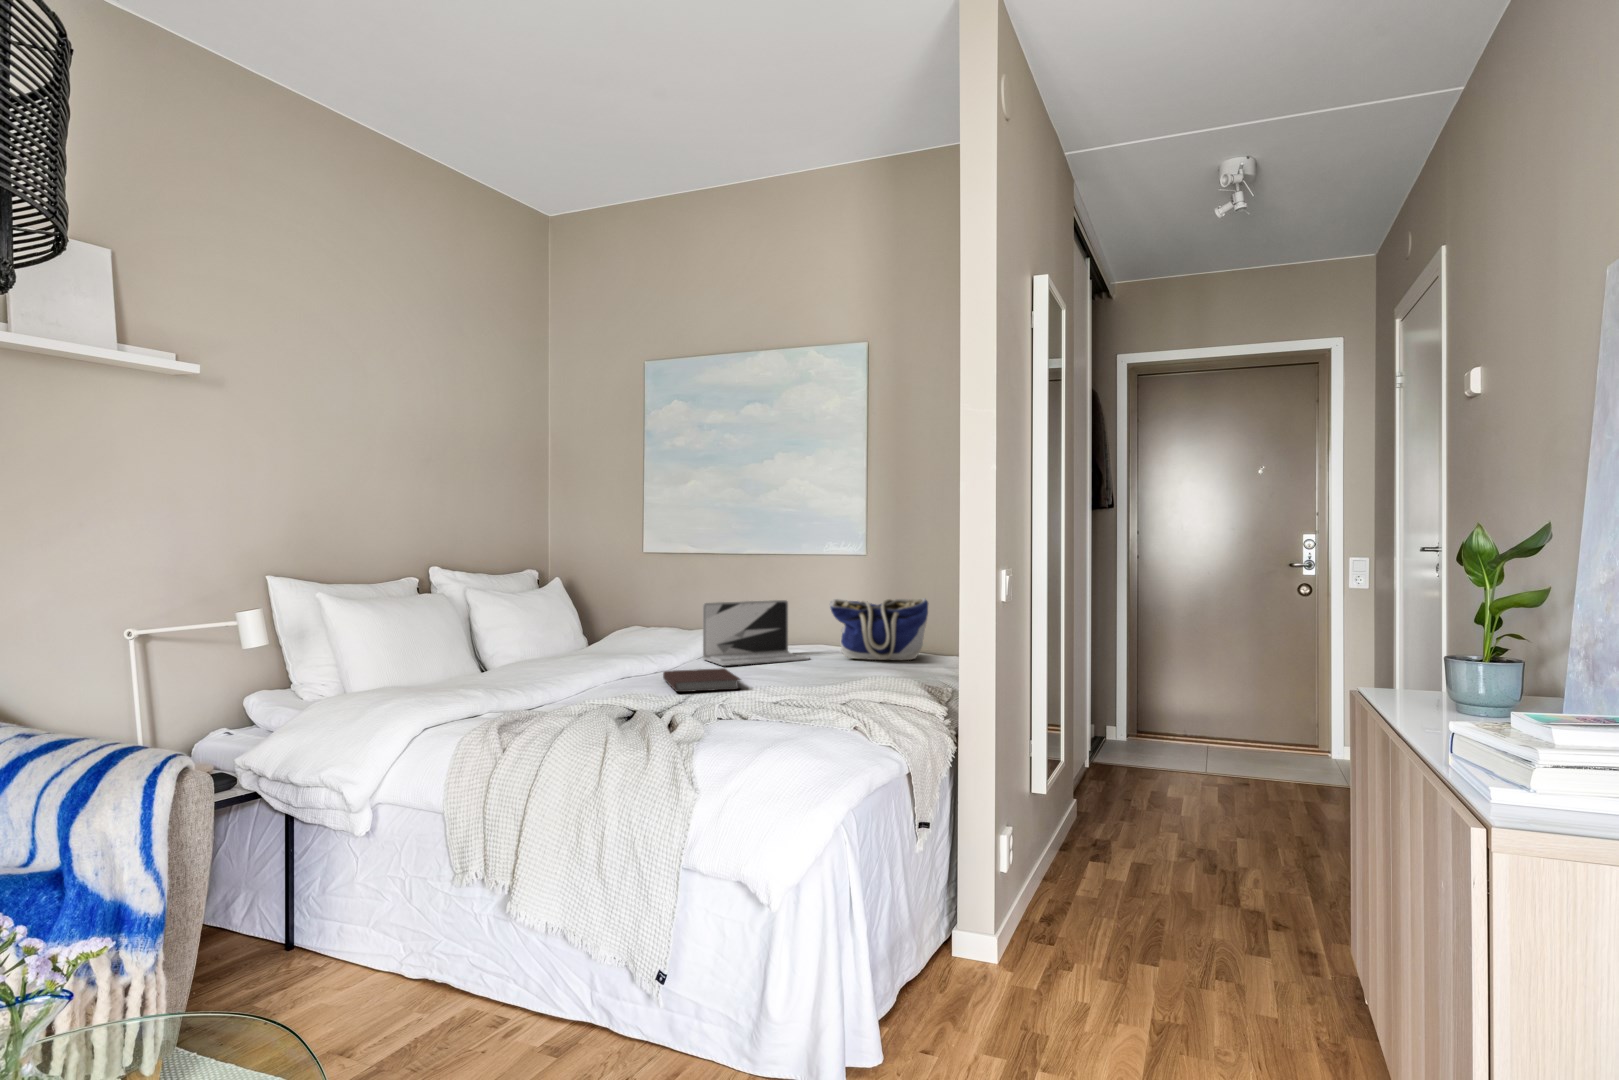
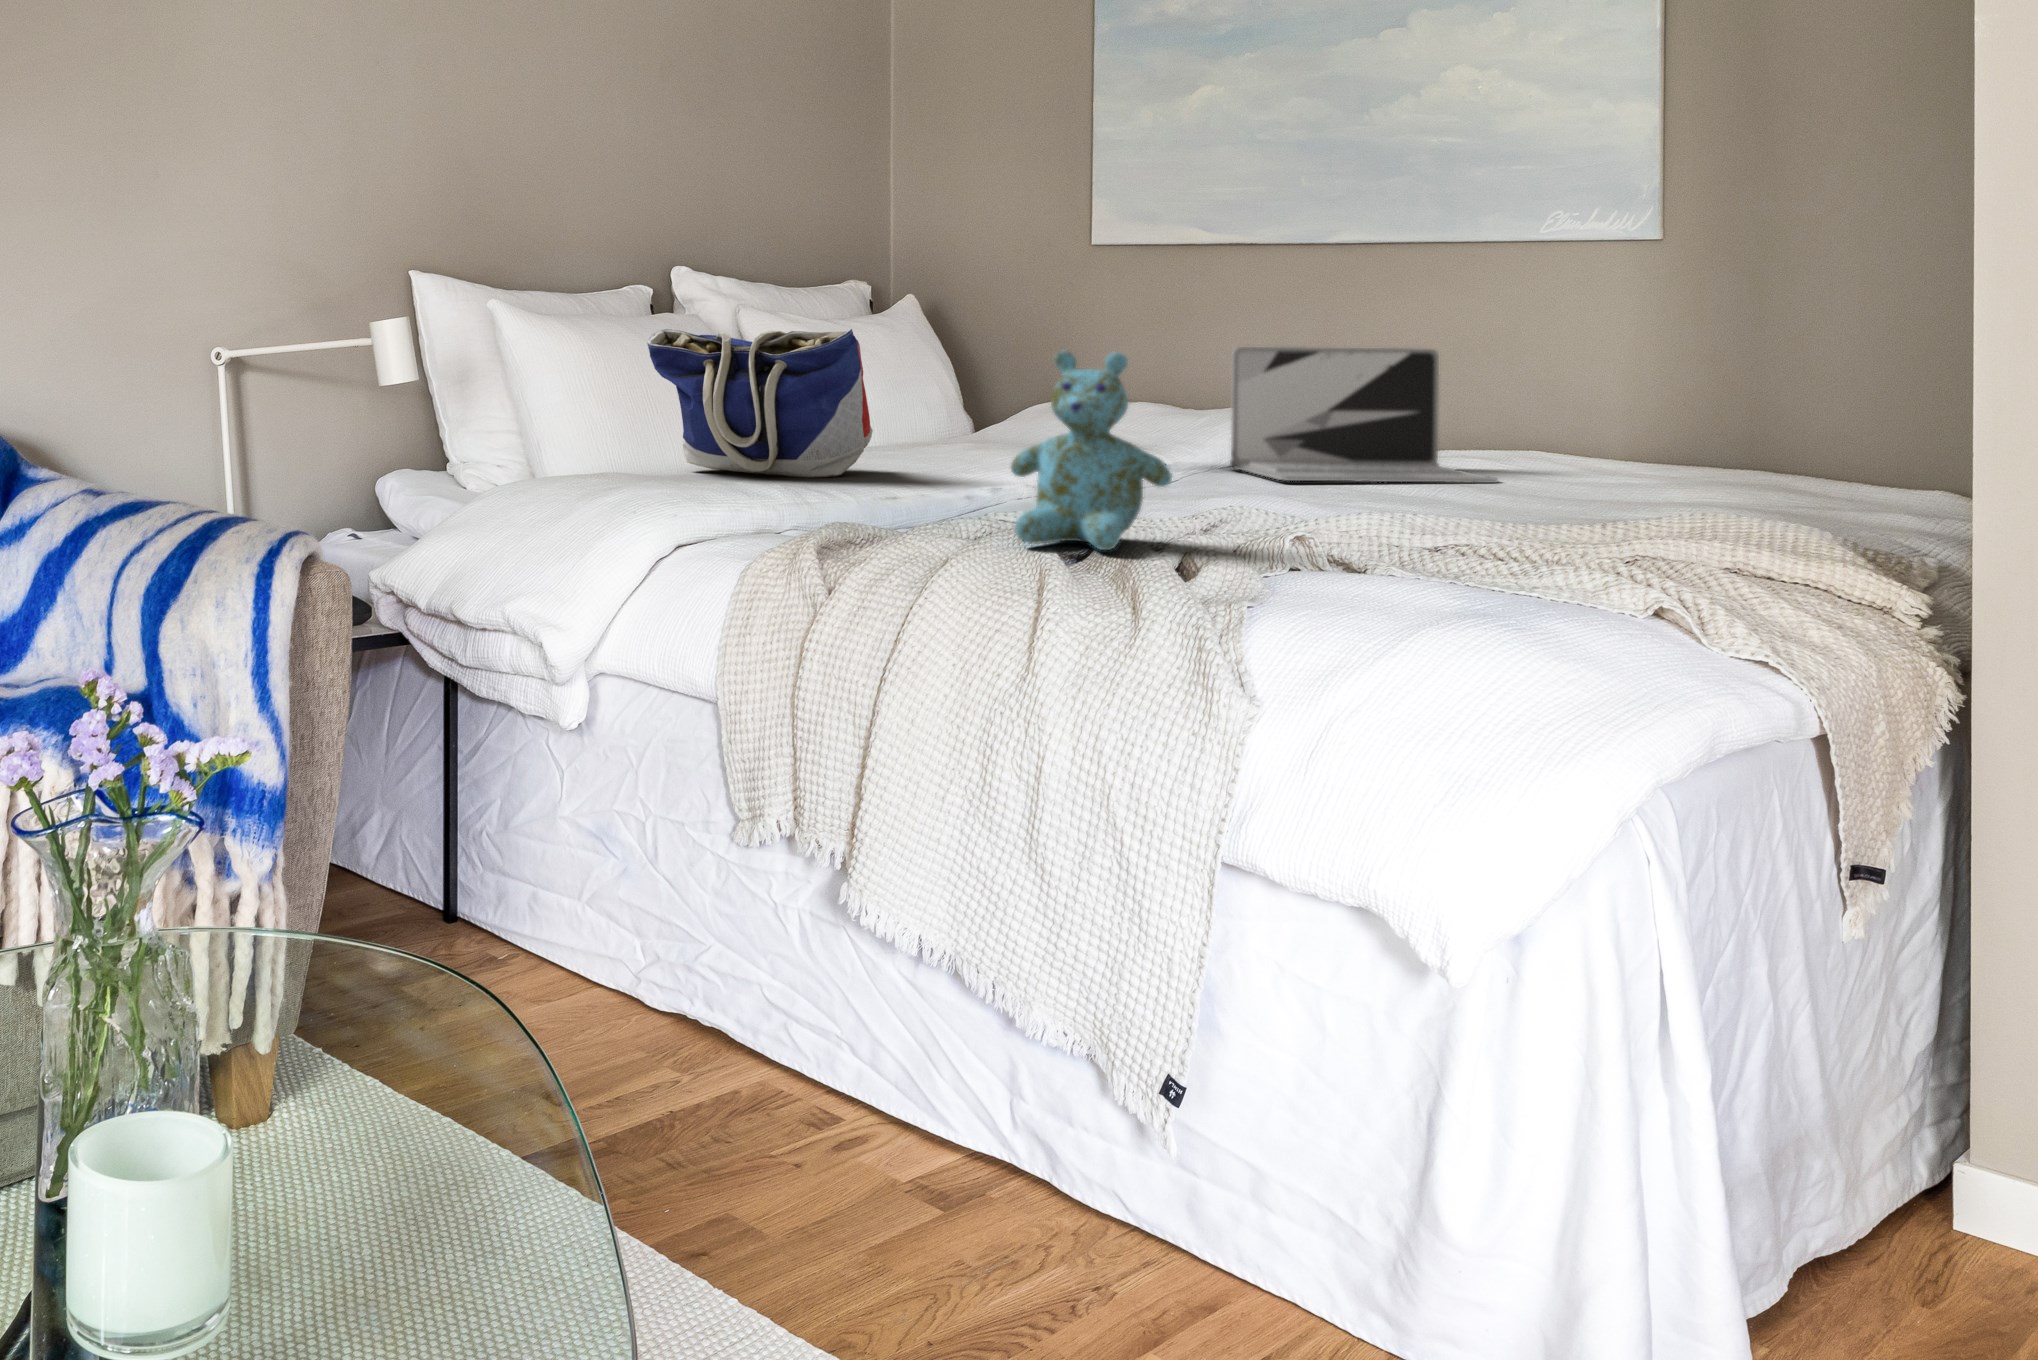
tote bag: present [830,598,928,660] -> present [647,329,873,477]
stuffed bear: none [595,620,668,717] -> present [1011,351,1172,551]
notebook: present [663,668,740,692] -> none [1148,478,1338,522]

